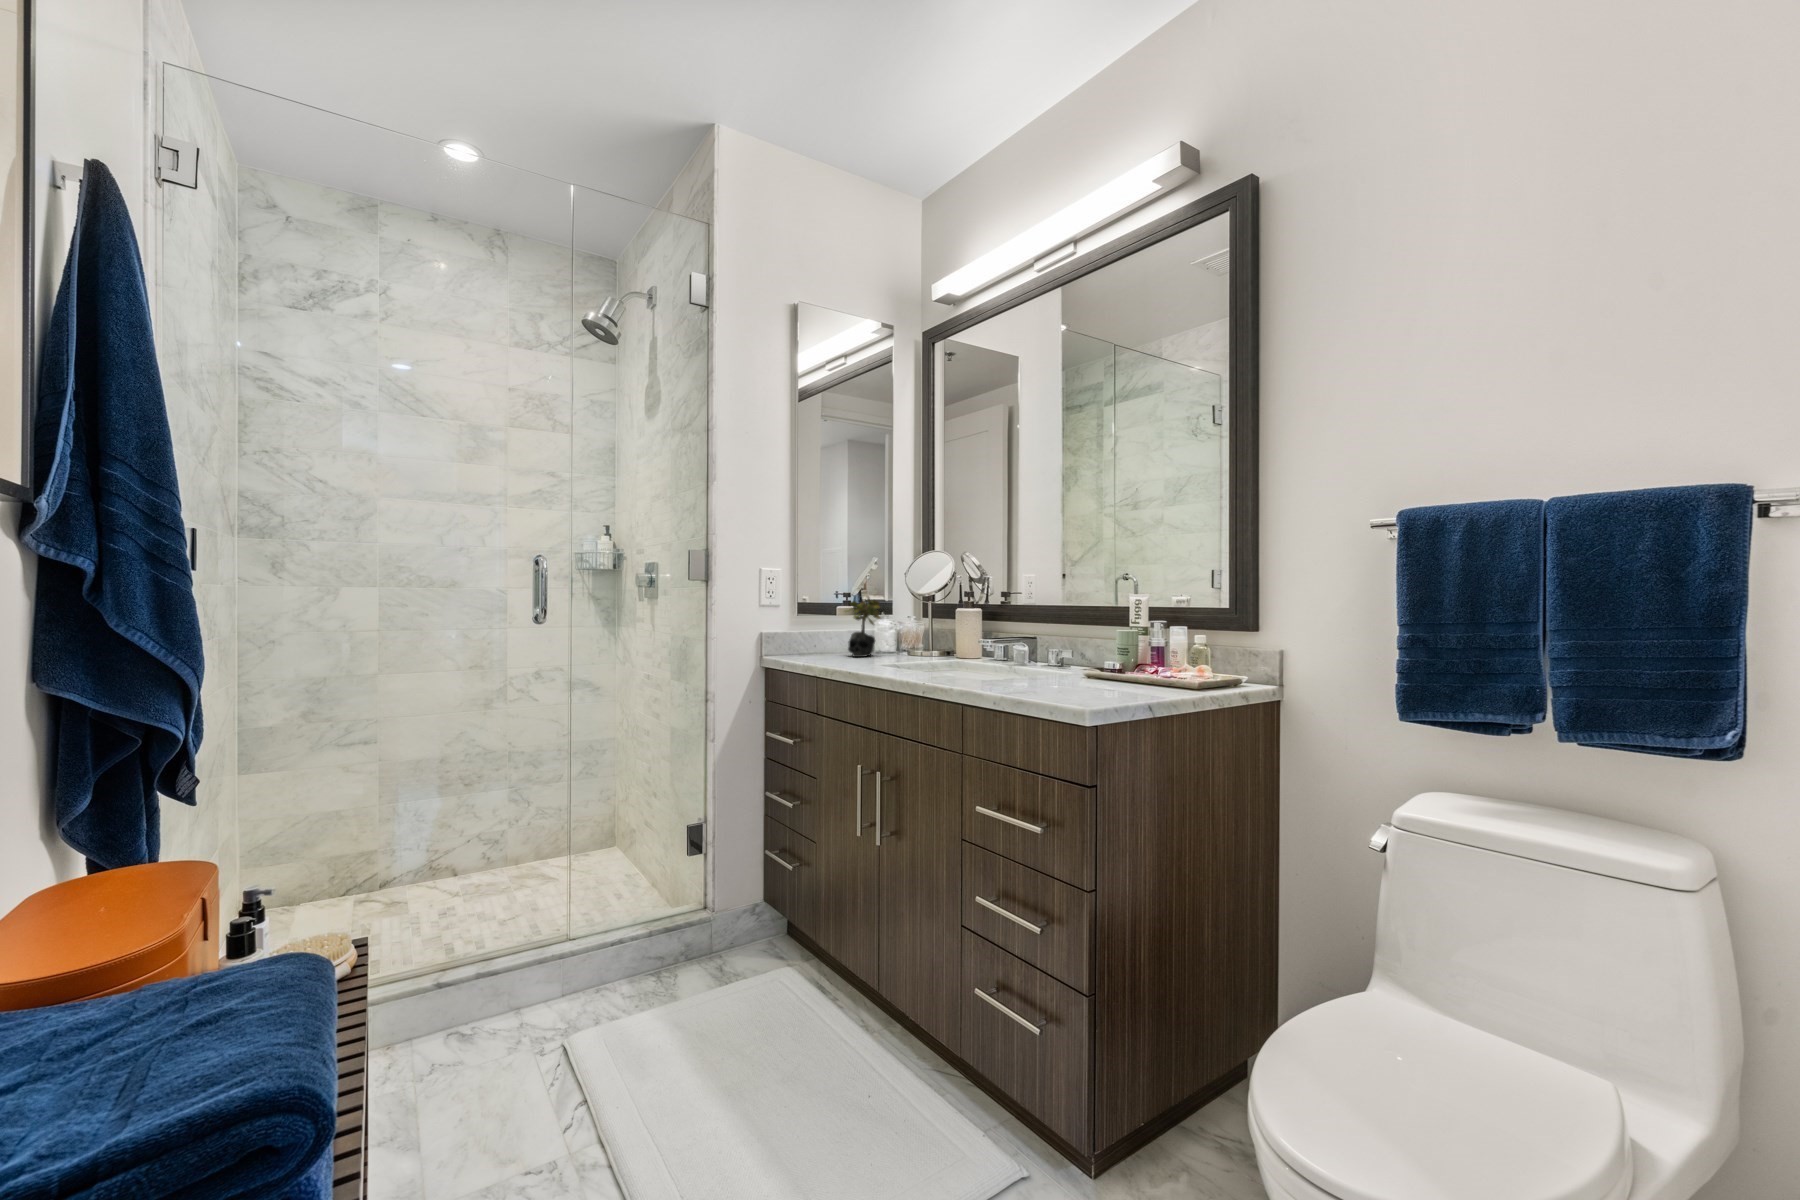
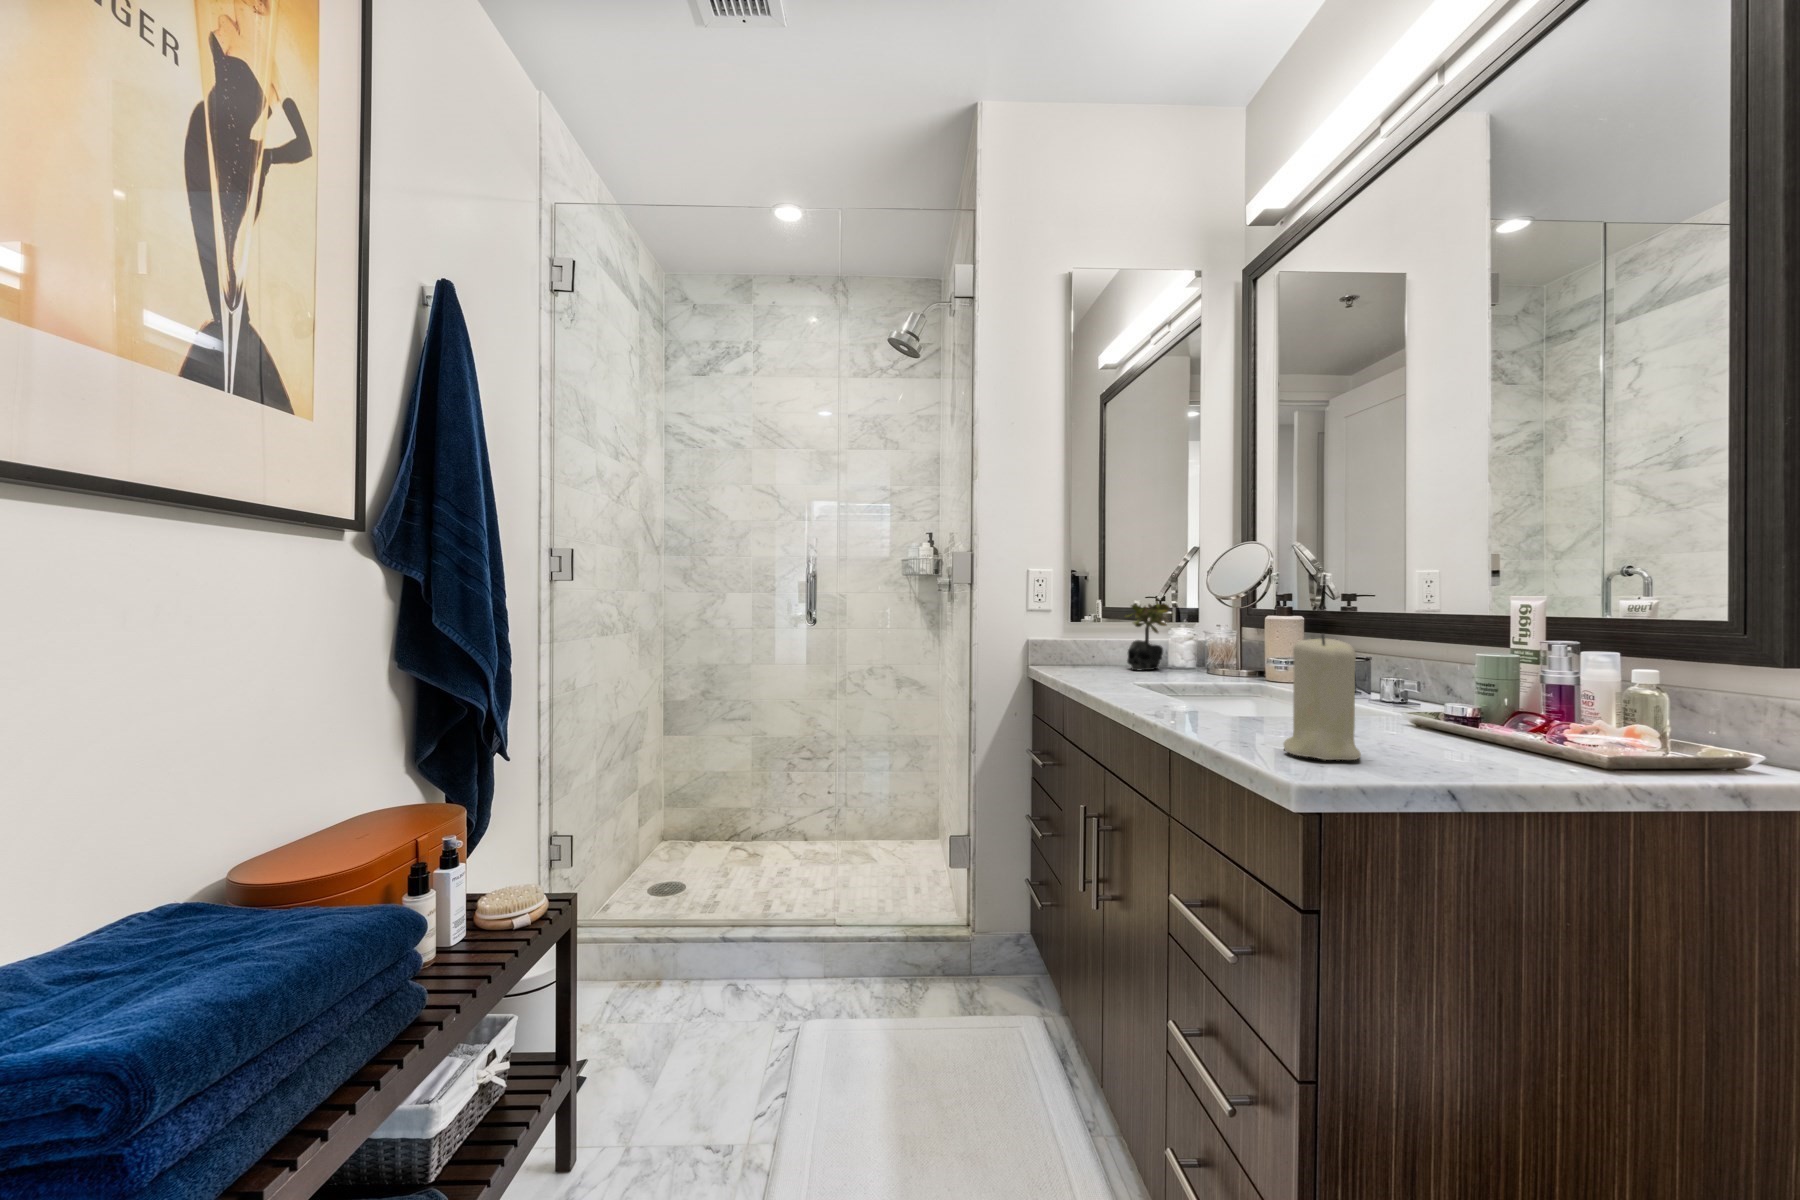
candle: none [1045,617,1095,698] -> present [1284,634,1361,760]

